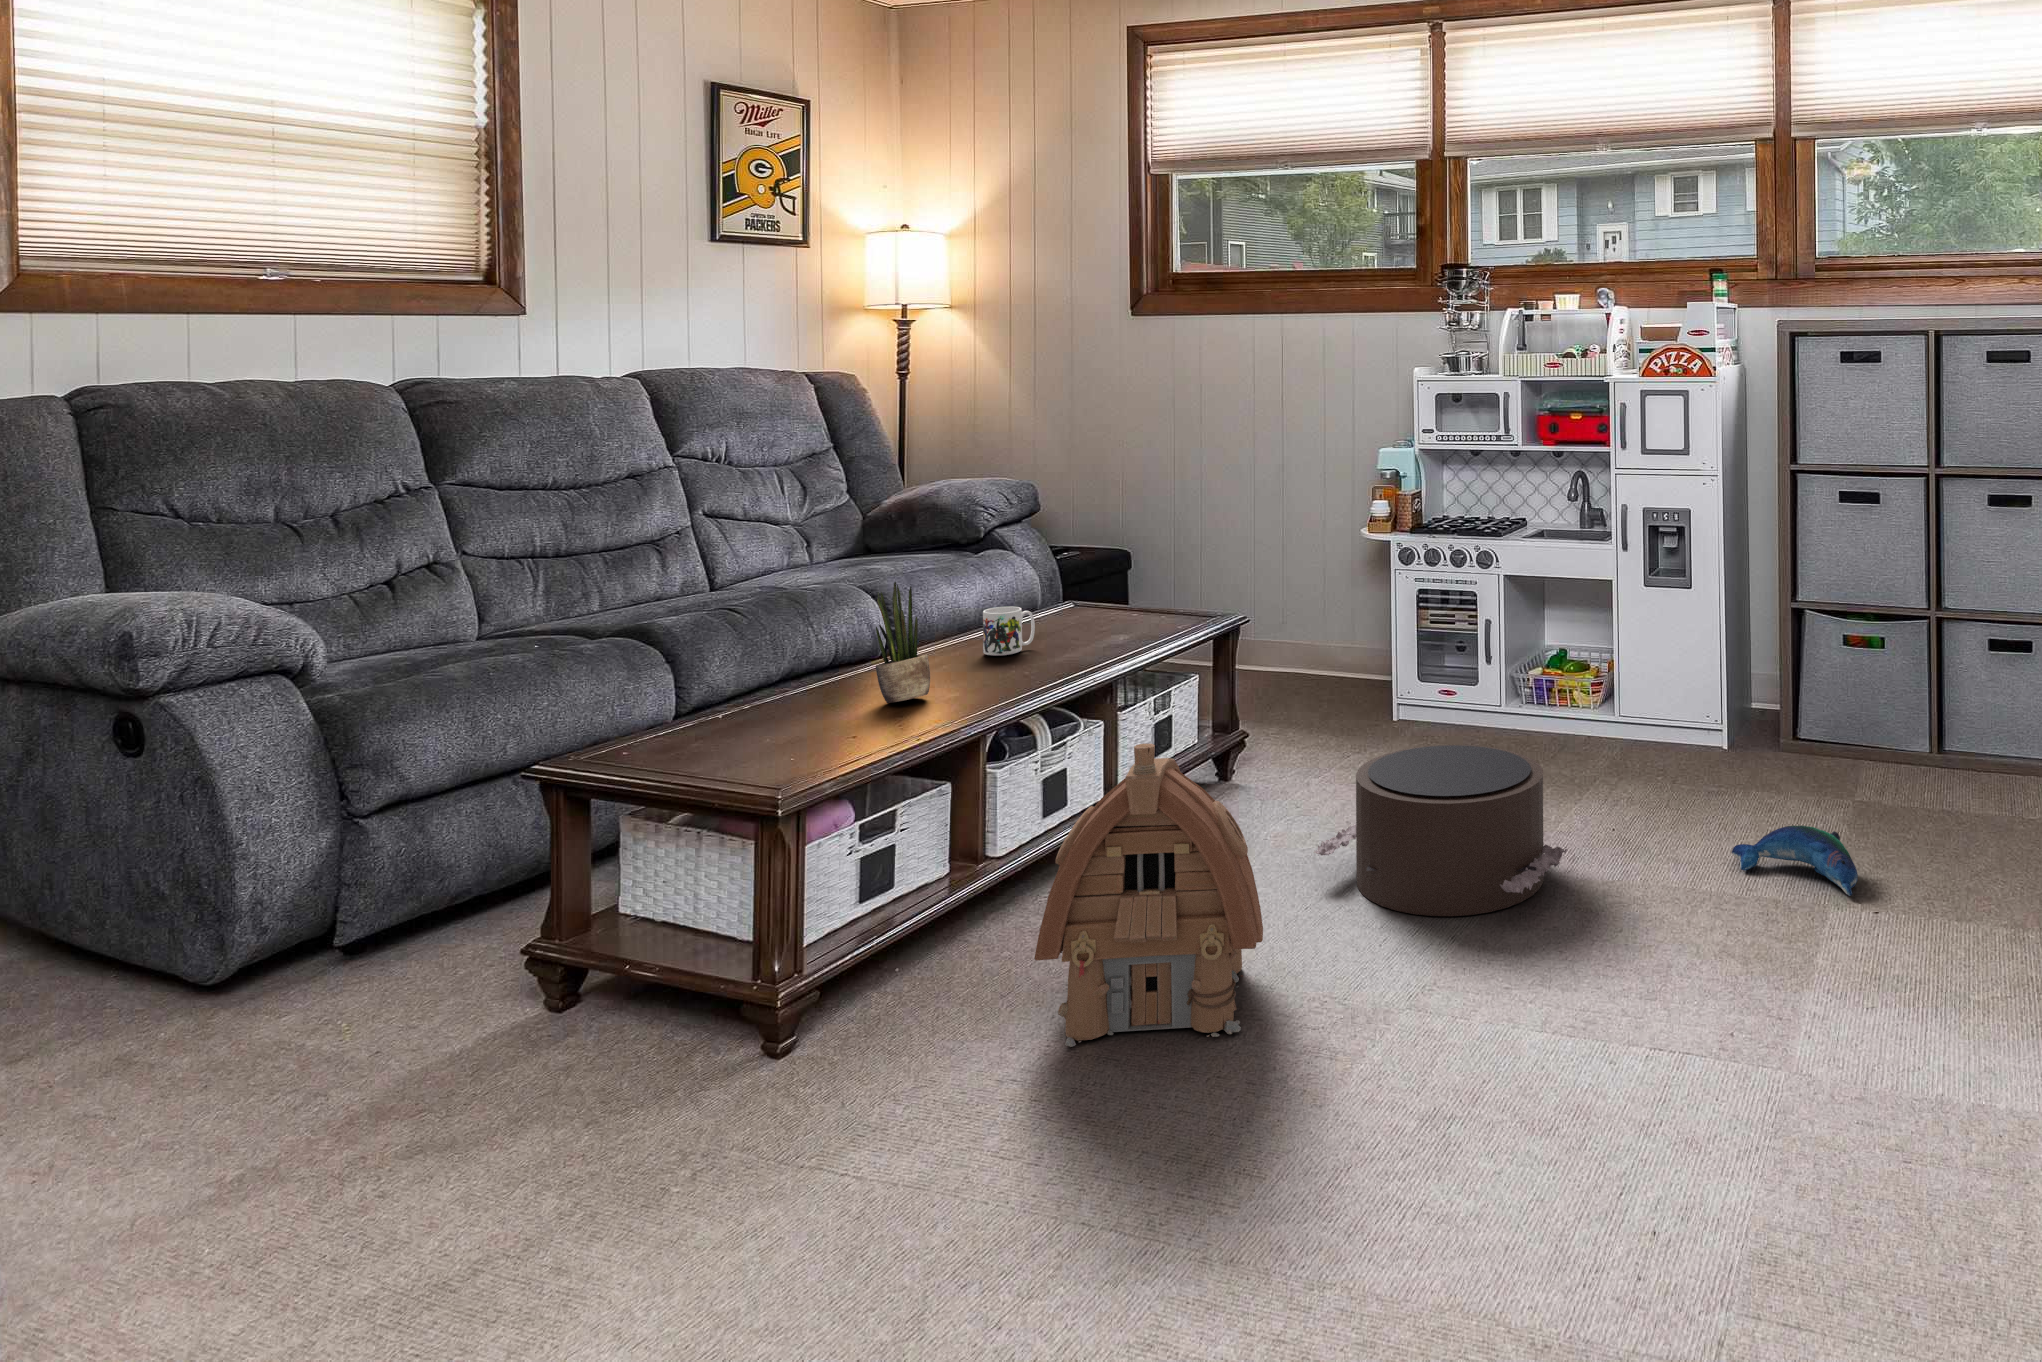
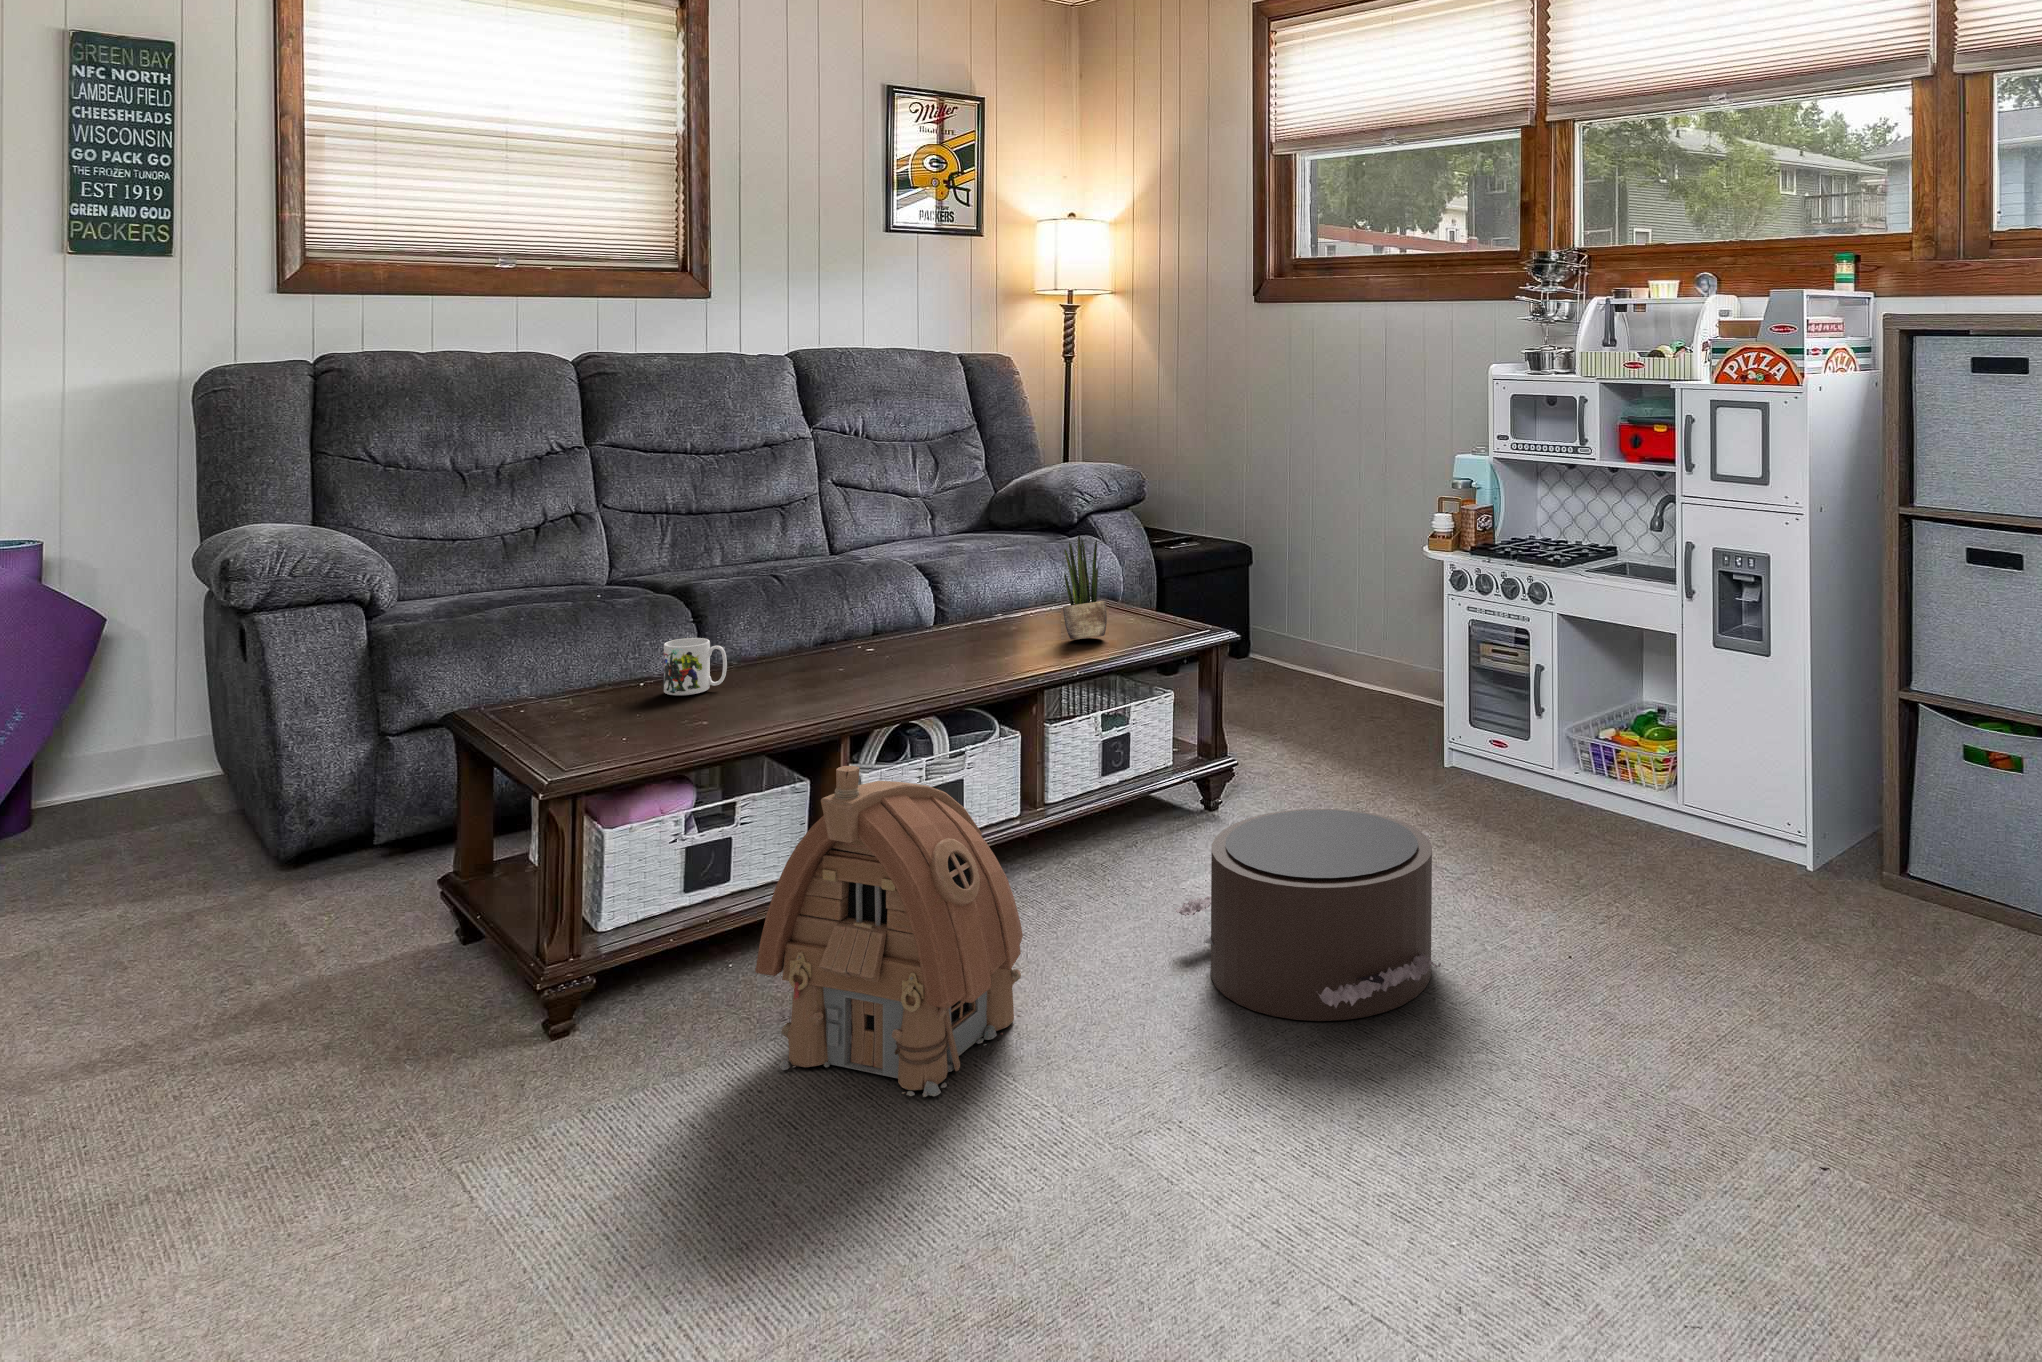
potted plant: present [876,582,930,703] -> present [1063,535,1107,640]
mug: present [983,607,1035,656] -> present [664,638,727,695]
plush toy: present [1732,825,1858,896] -> none [1669,992,1808,1107]

